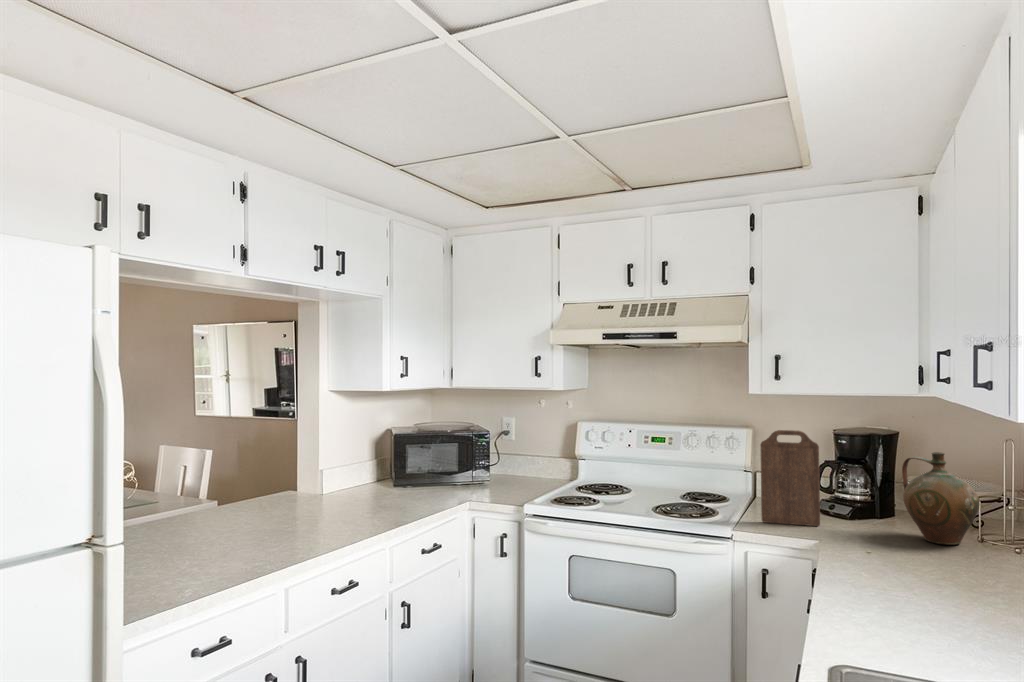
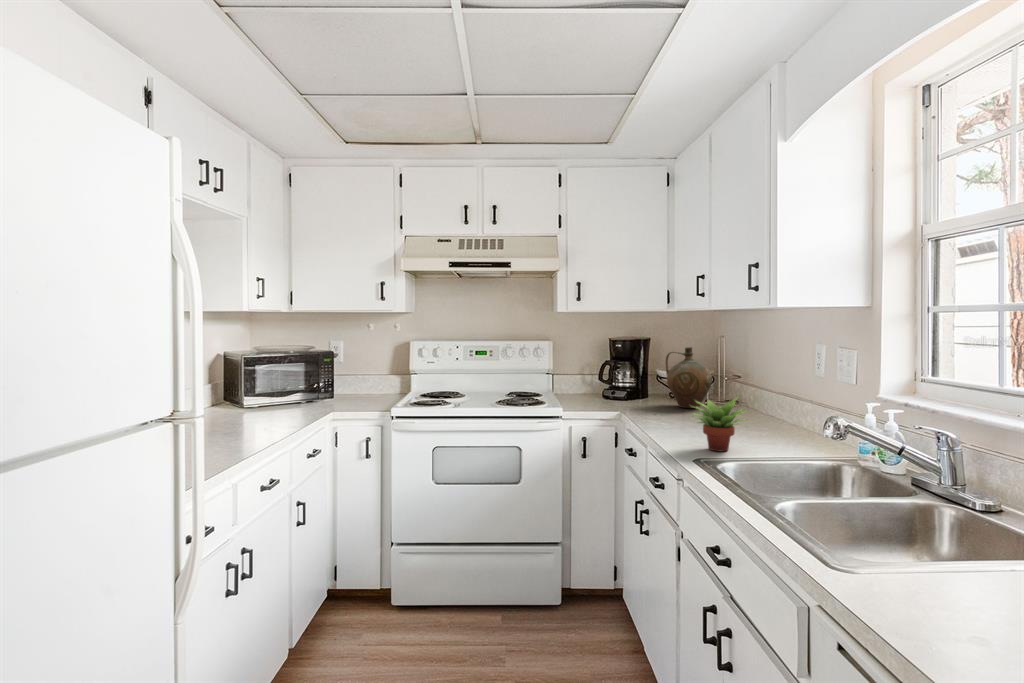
cutting board: present [760,430,820,526] -> none [573,337,613,407]
succulent plant: none [857,544,959,631] -> present [690,396,747,451]

